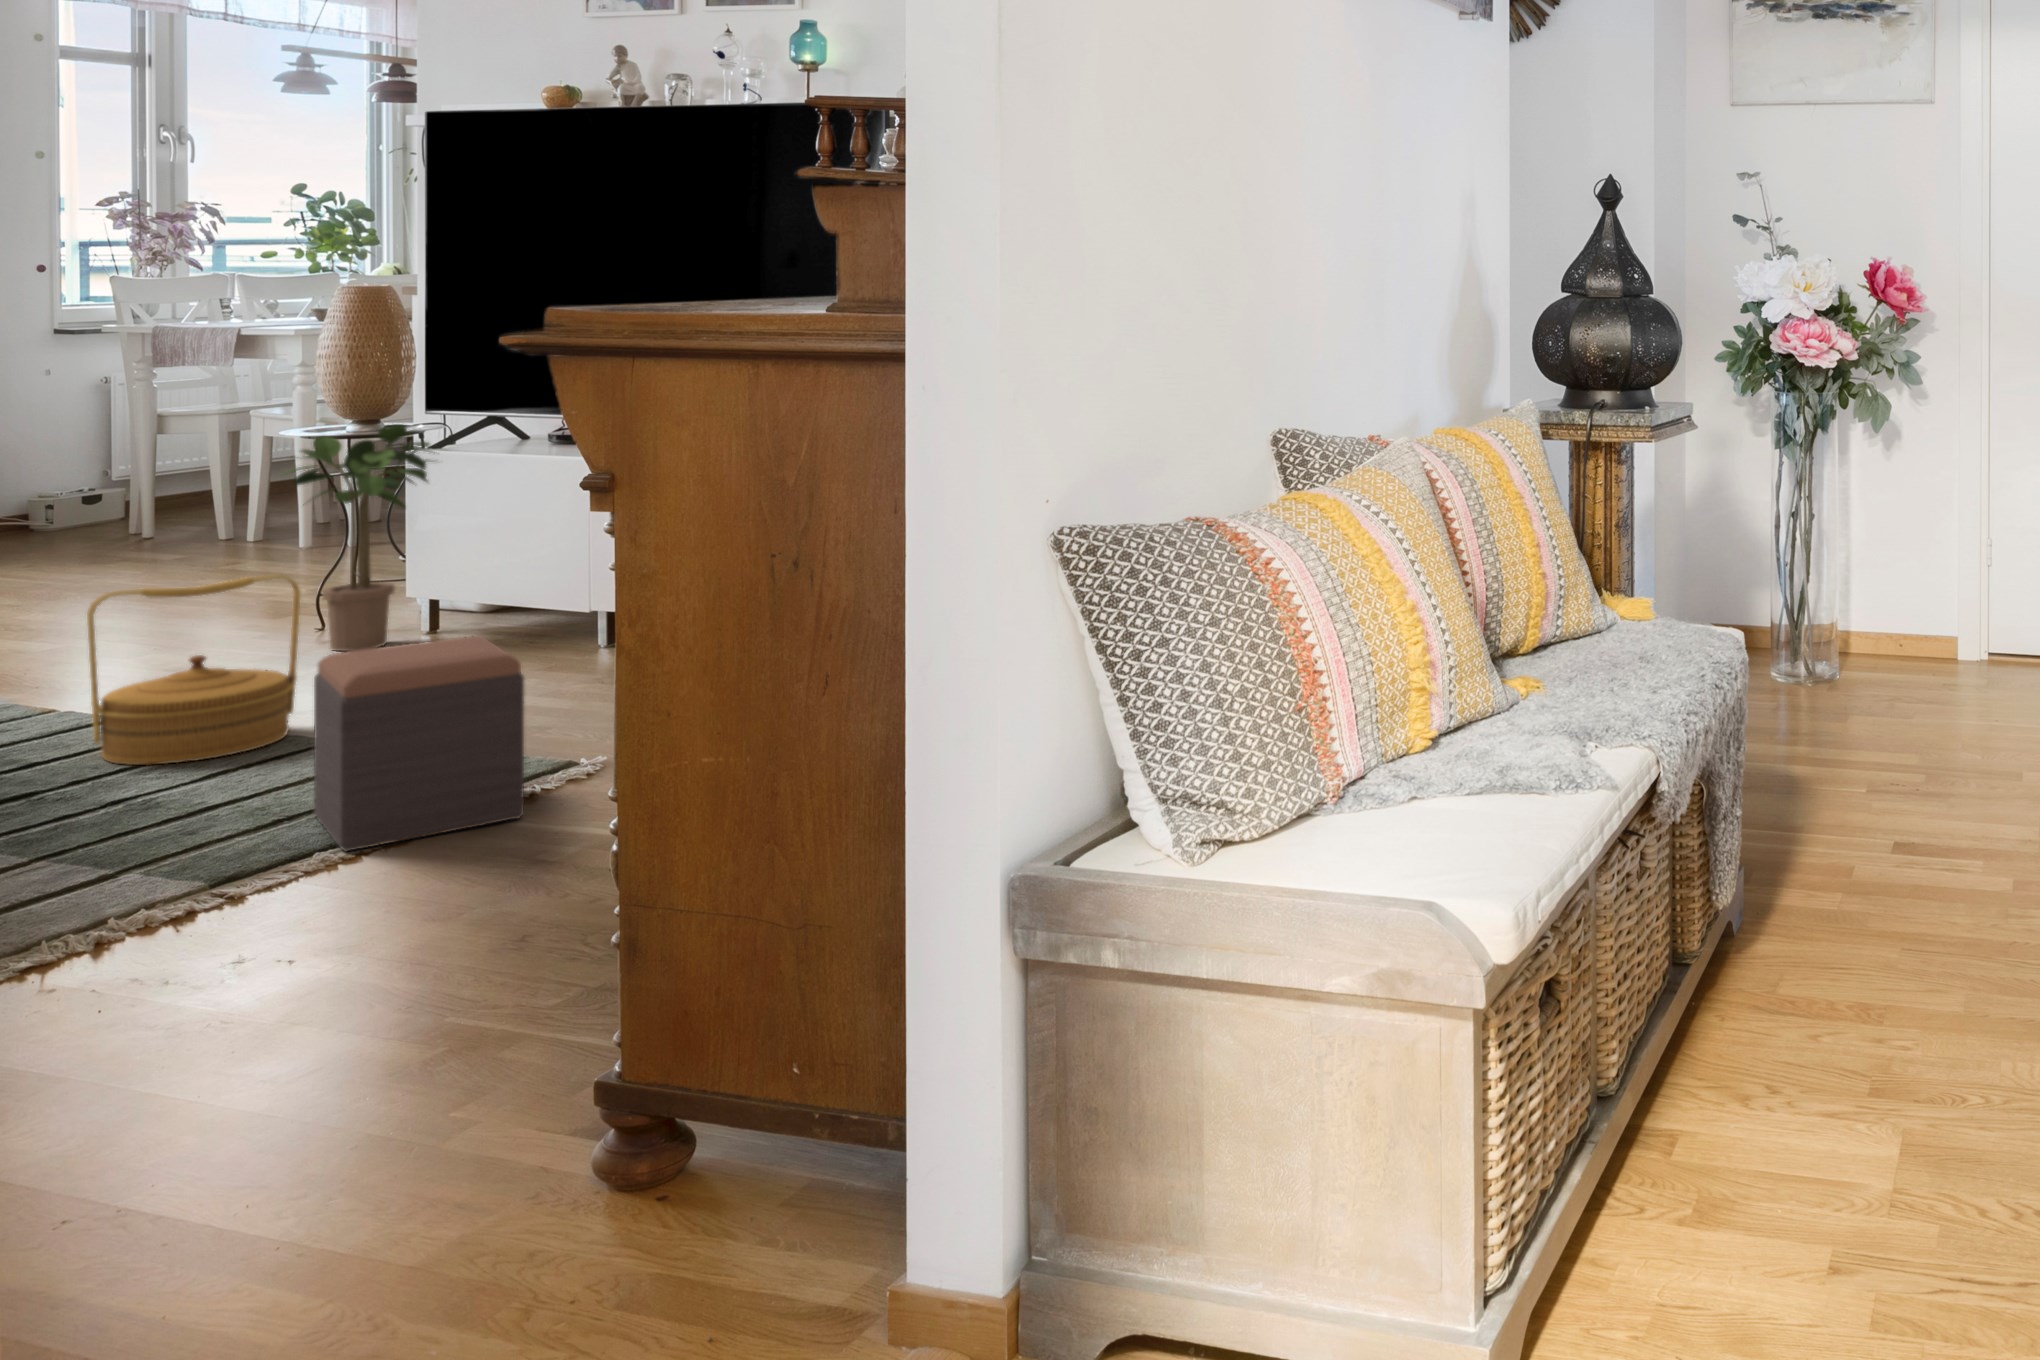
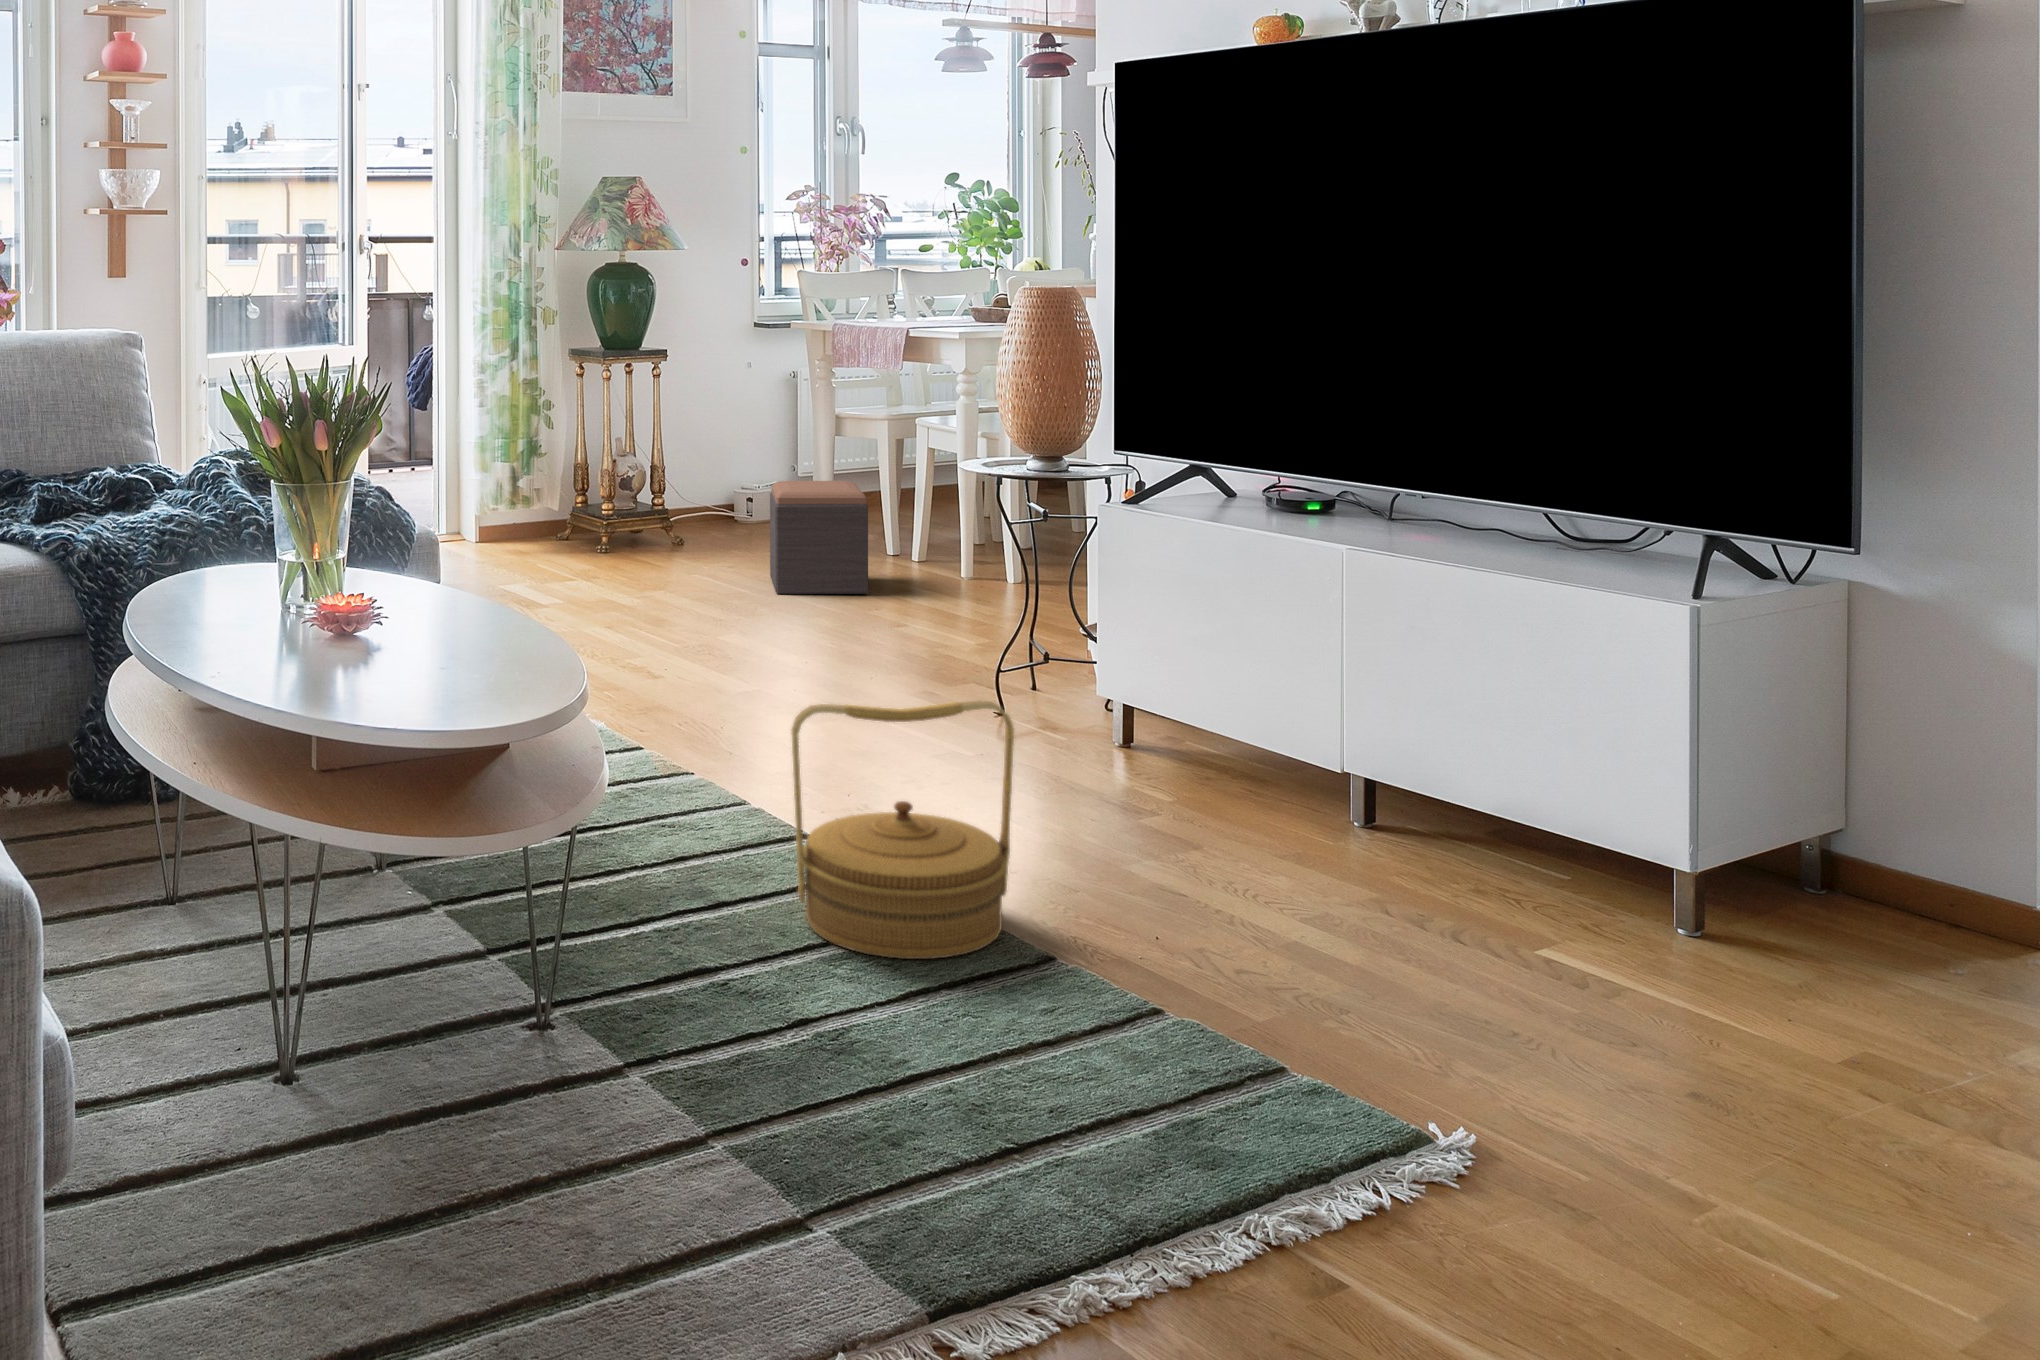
potted plant: present [285,424,430,651] -> none [965,478,1140,765]
footstool: present [314,636,524,851] -> present [770,481,868,594]

